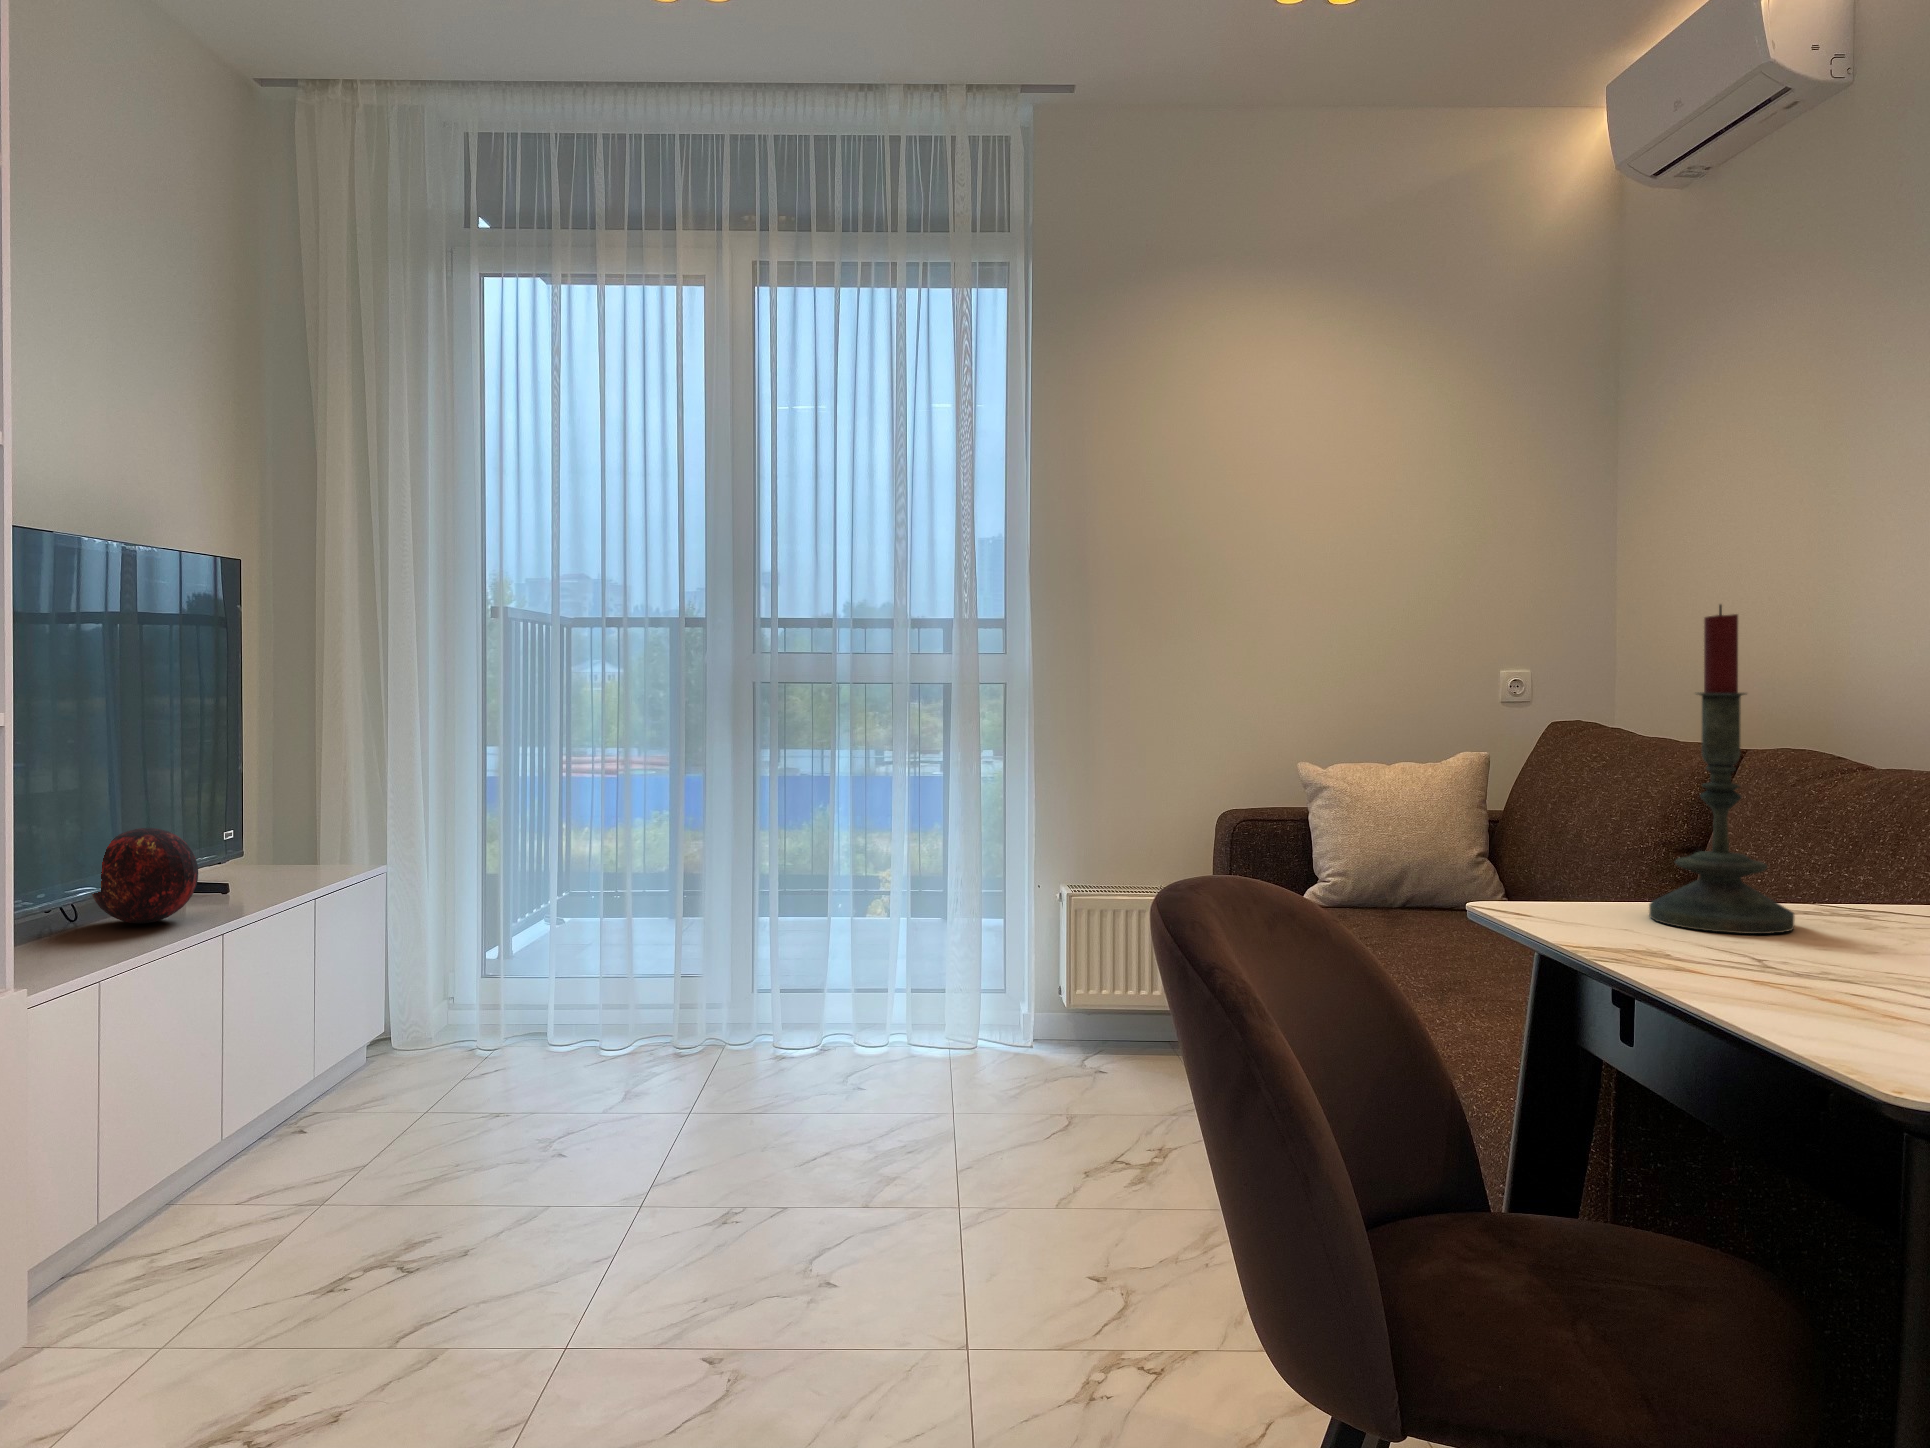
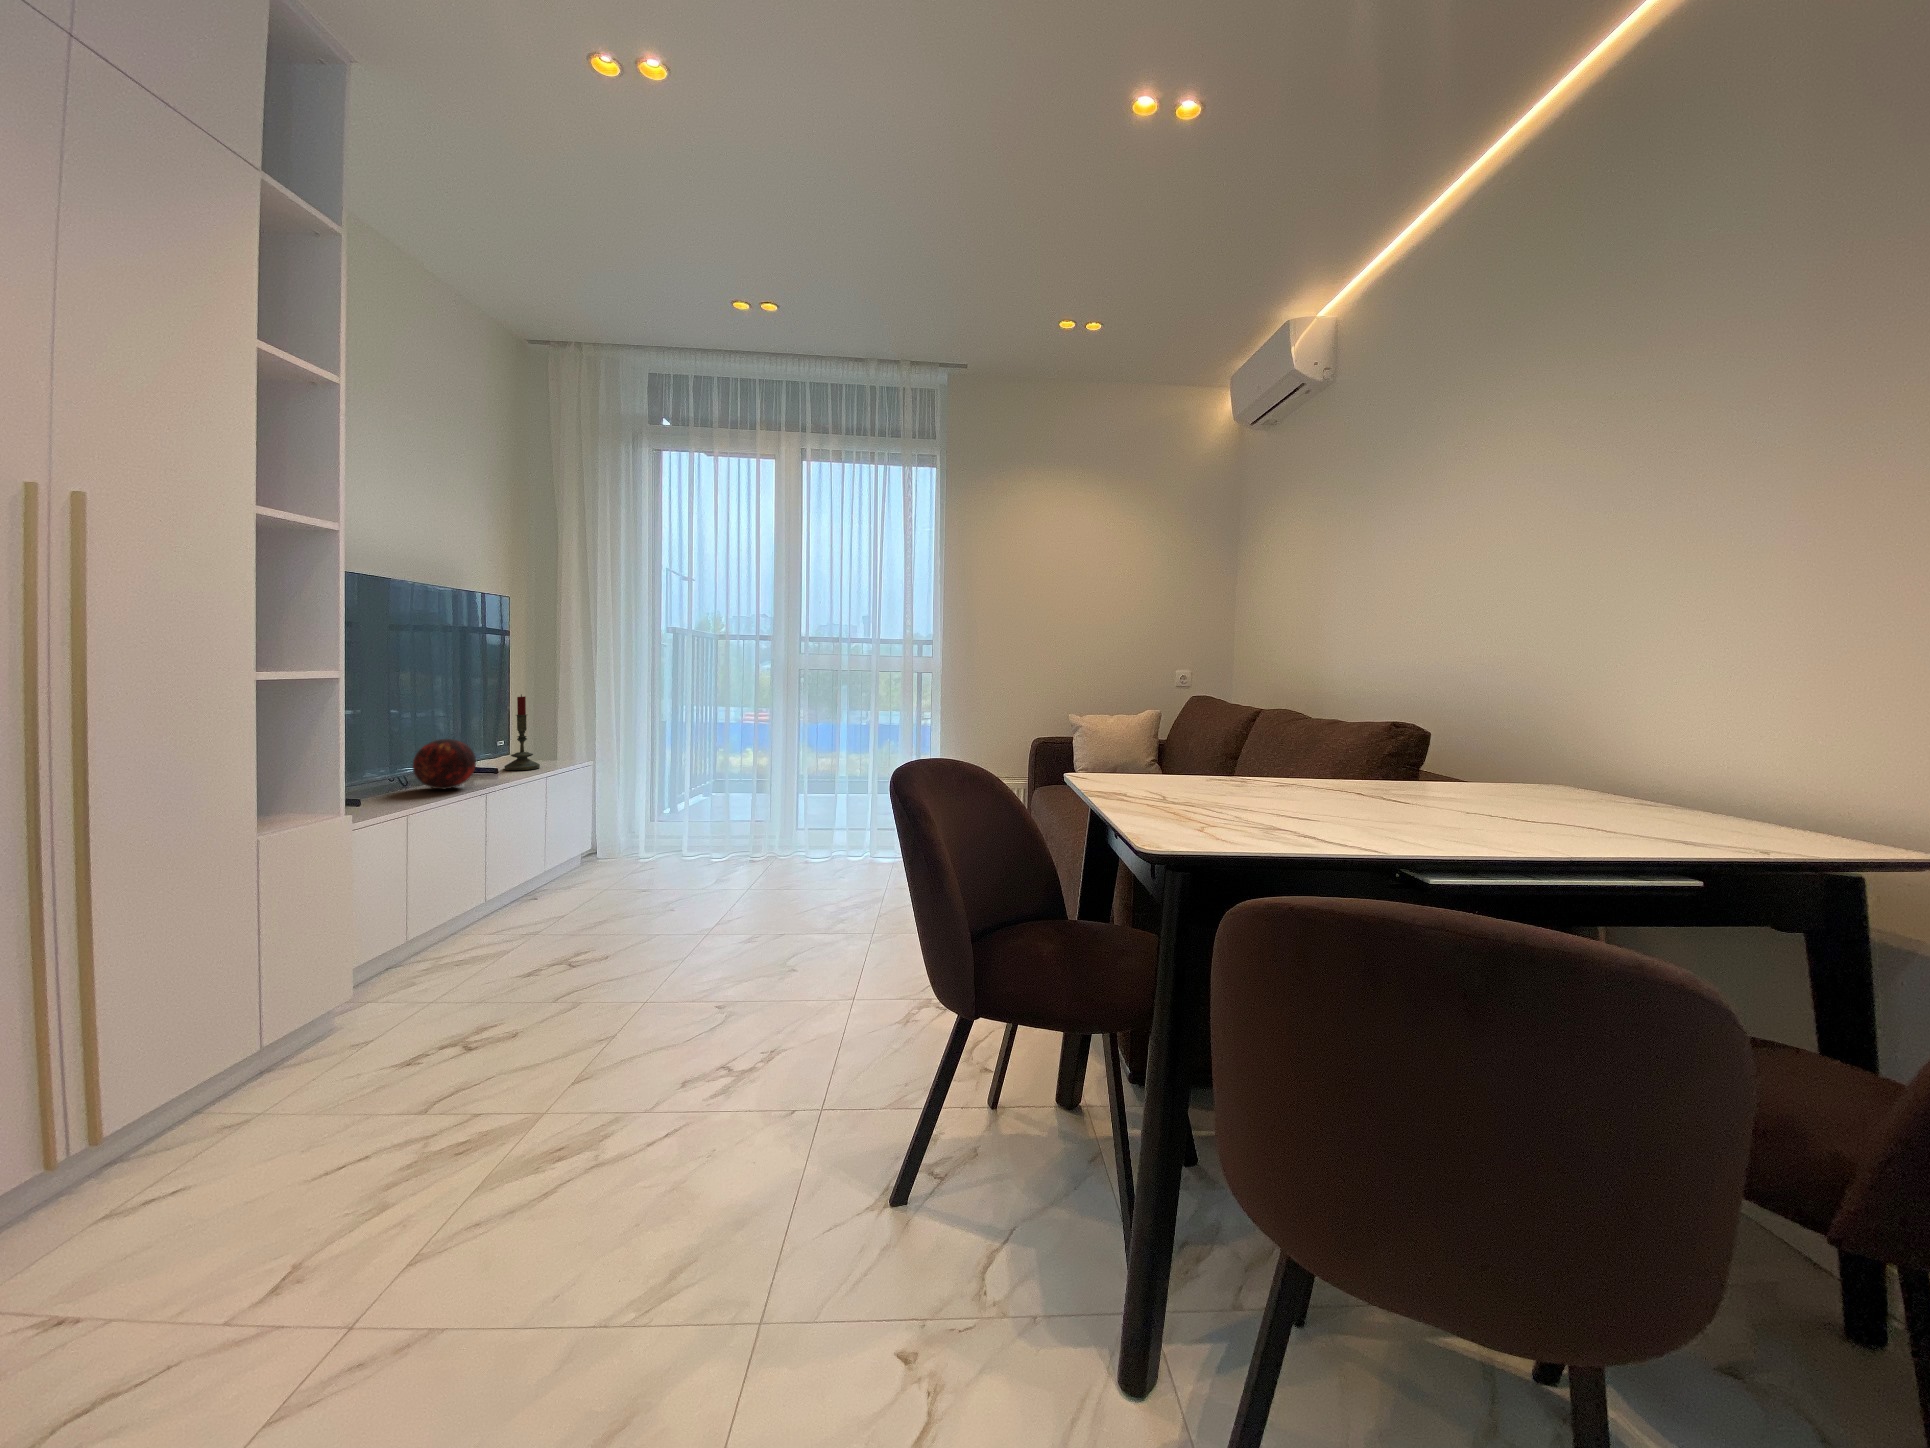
candle: present [1649,605,1794,934] -> present [504,695,540,770]

